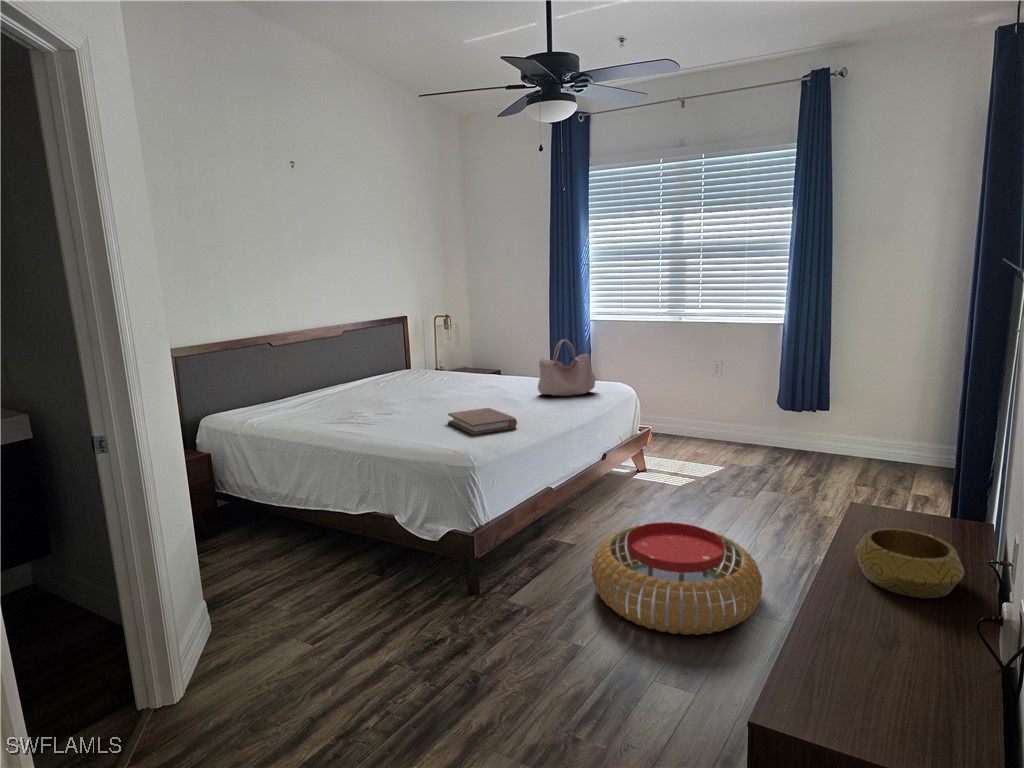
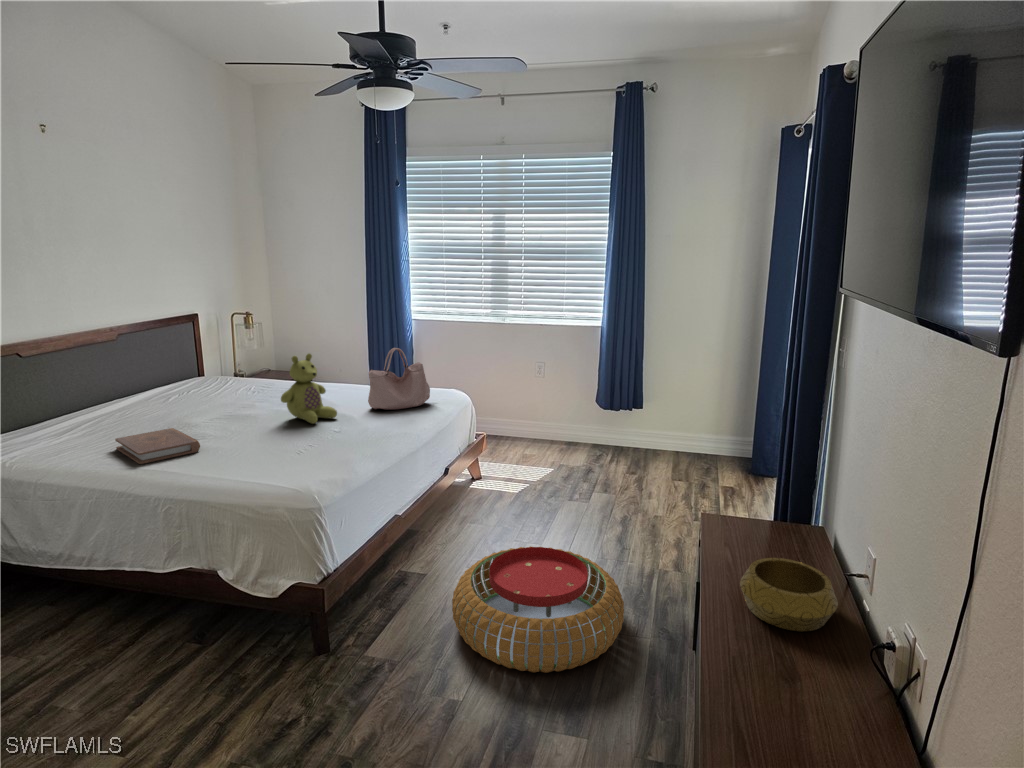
stuffed bear: none [462,342,509,403] -> present [281,354,337,424]
book: present [448,408,517,435] -> present [115,428,200,464]

